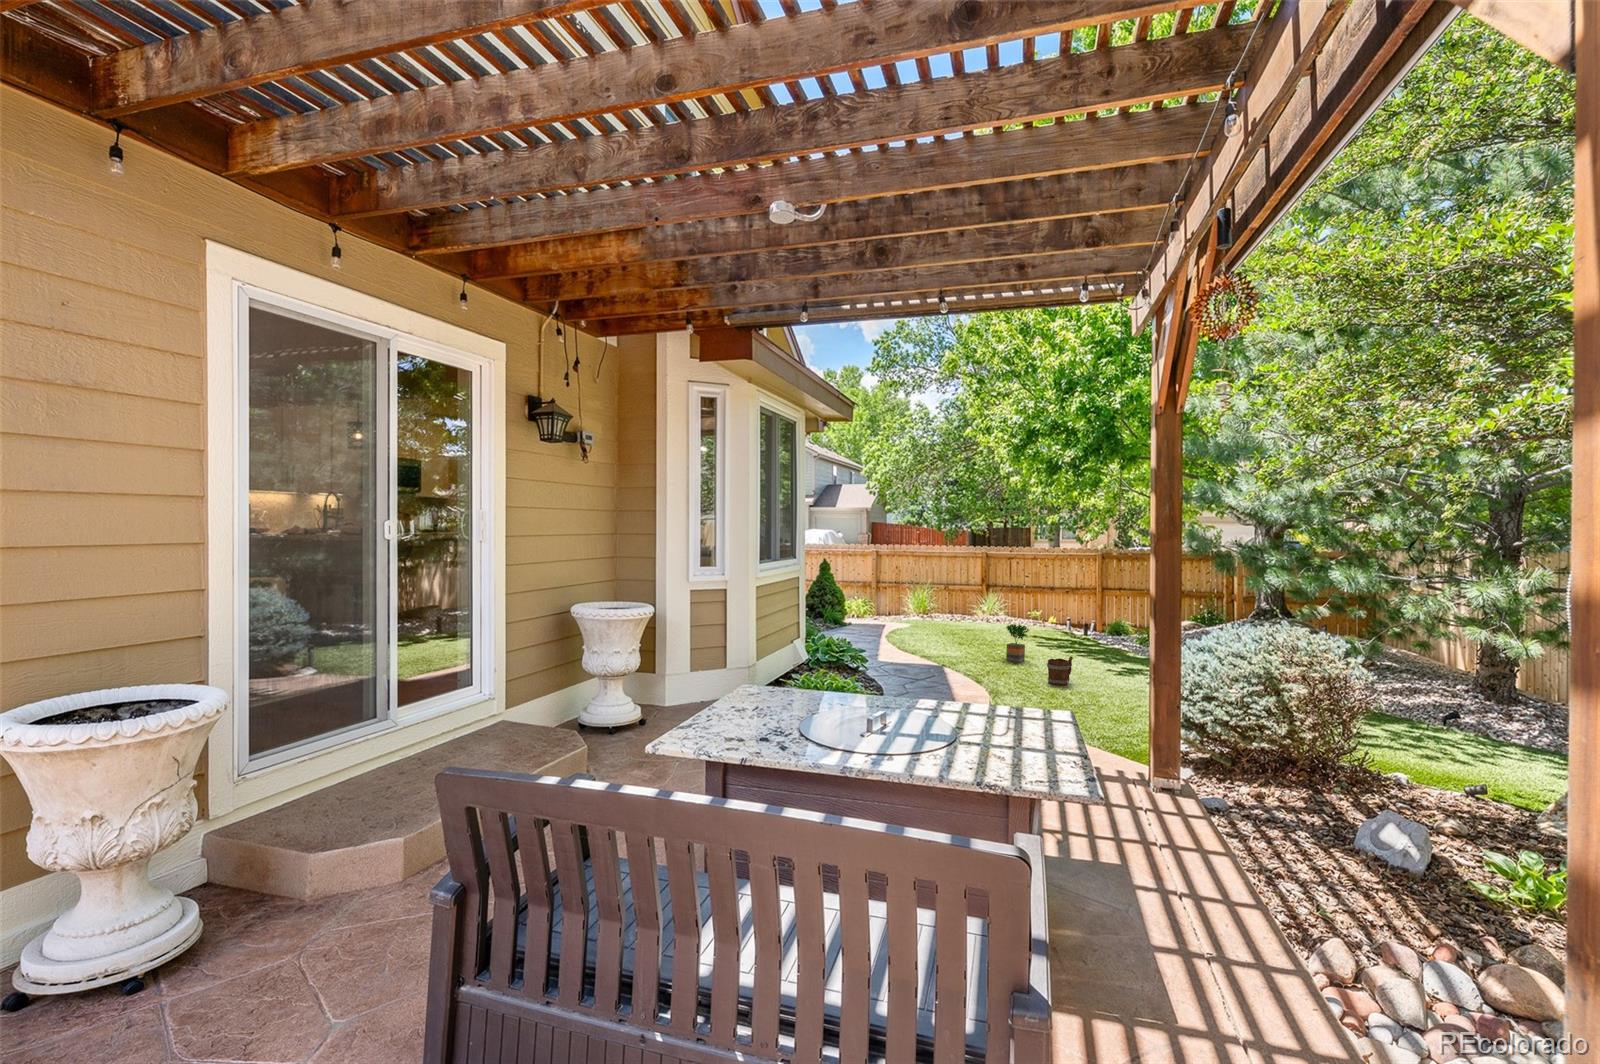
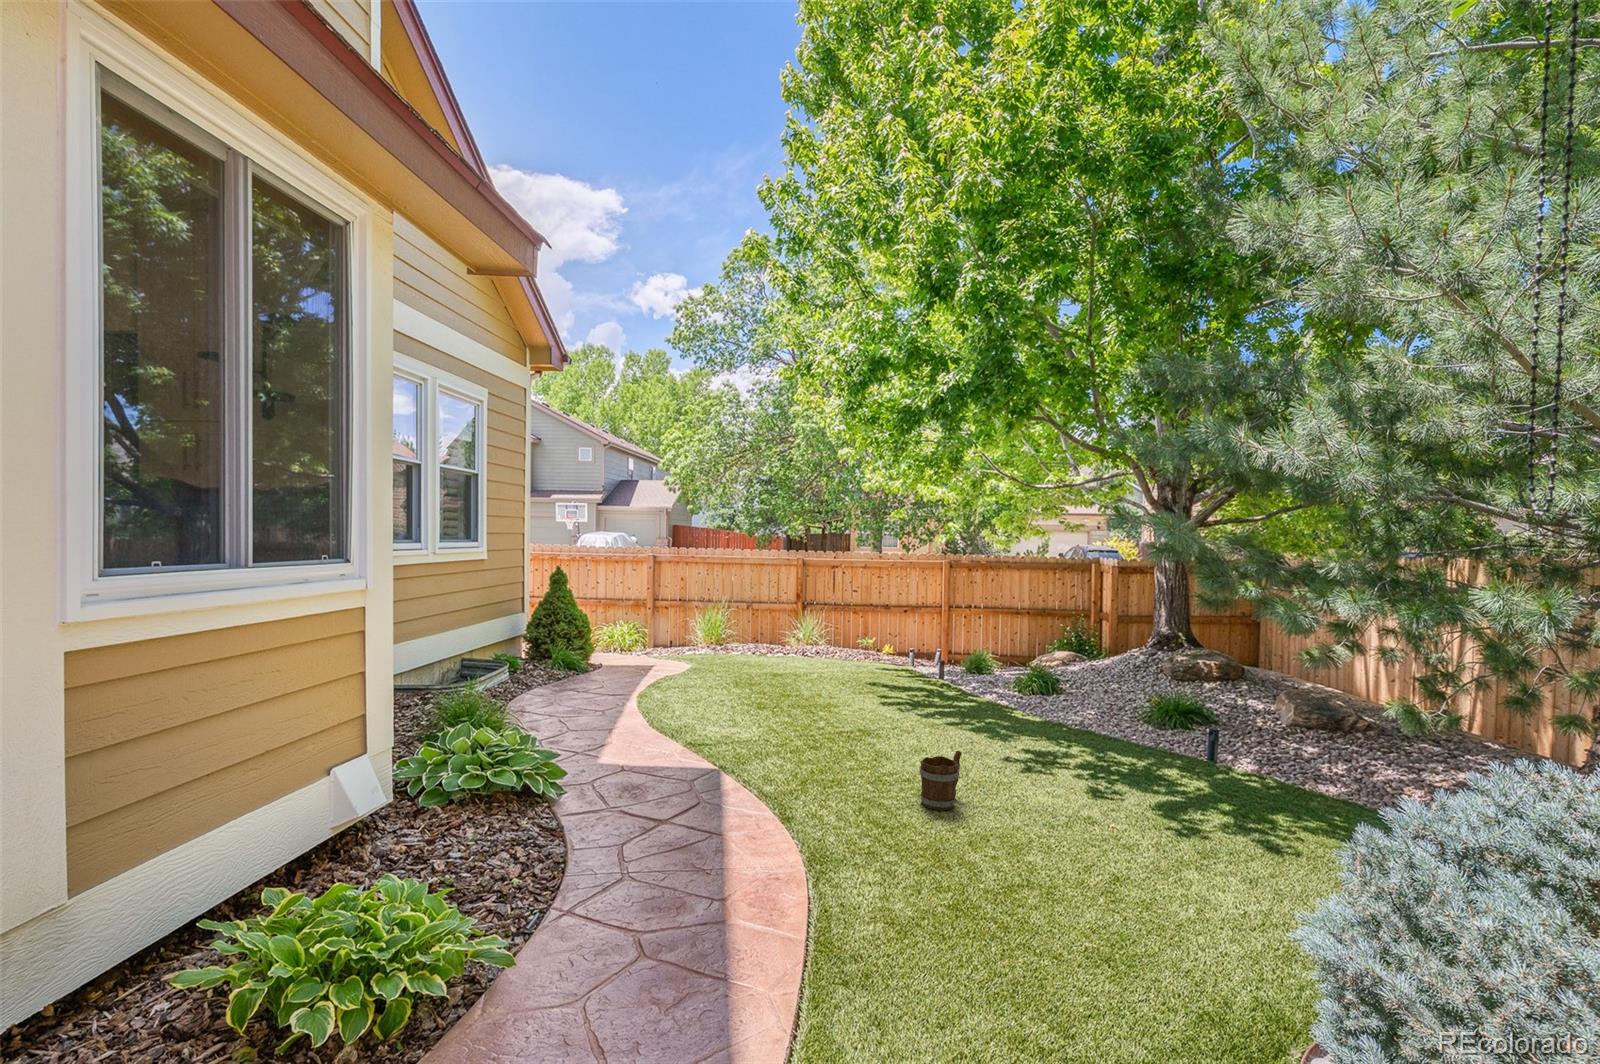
potted tree: present [1006,624,1029,662] -> none [840,681,880,748]

